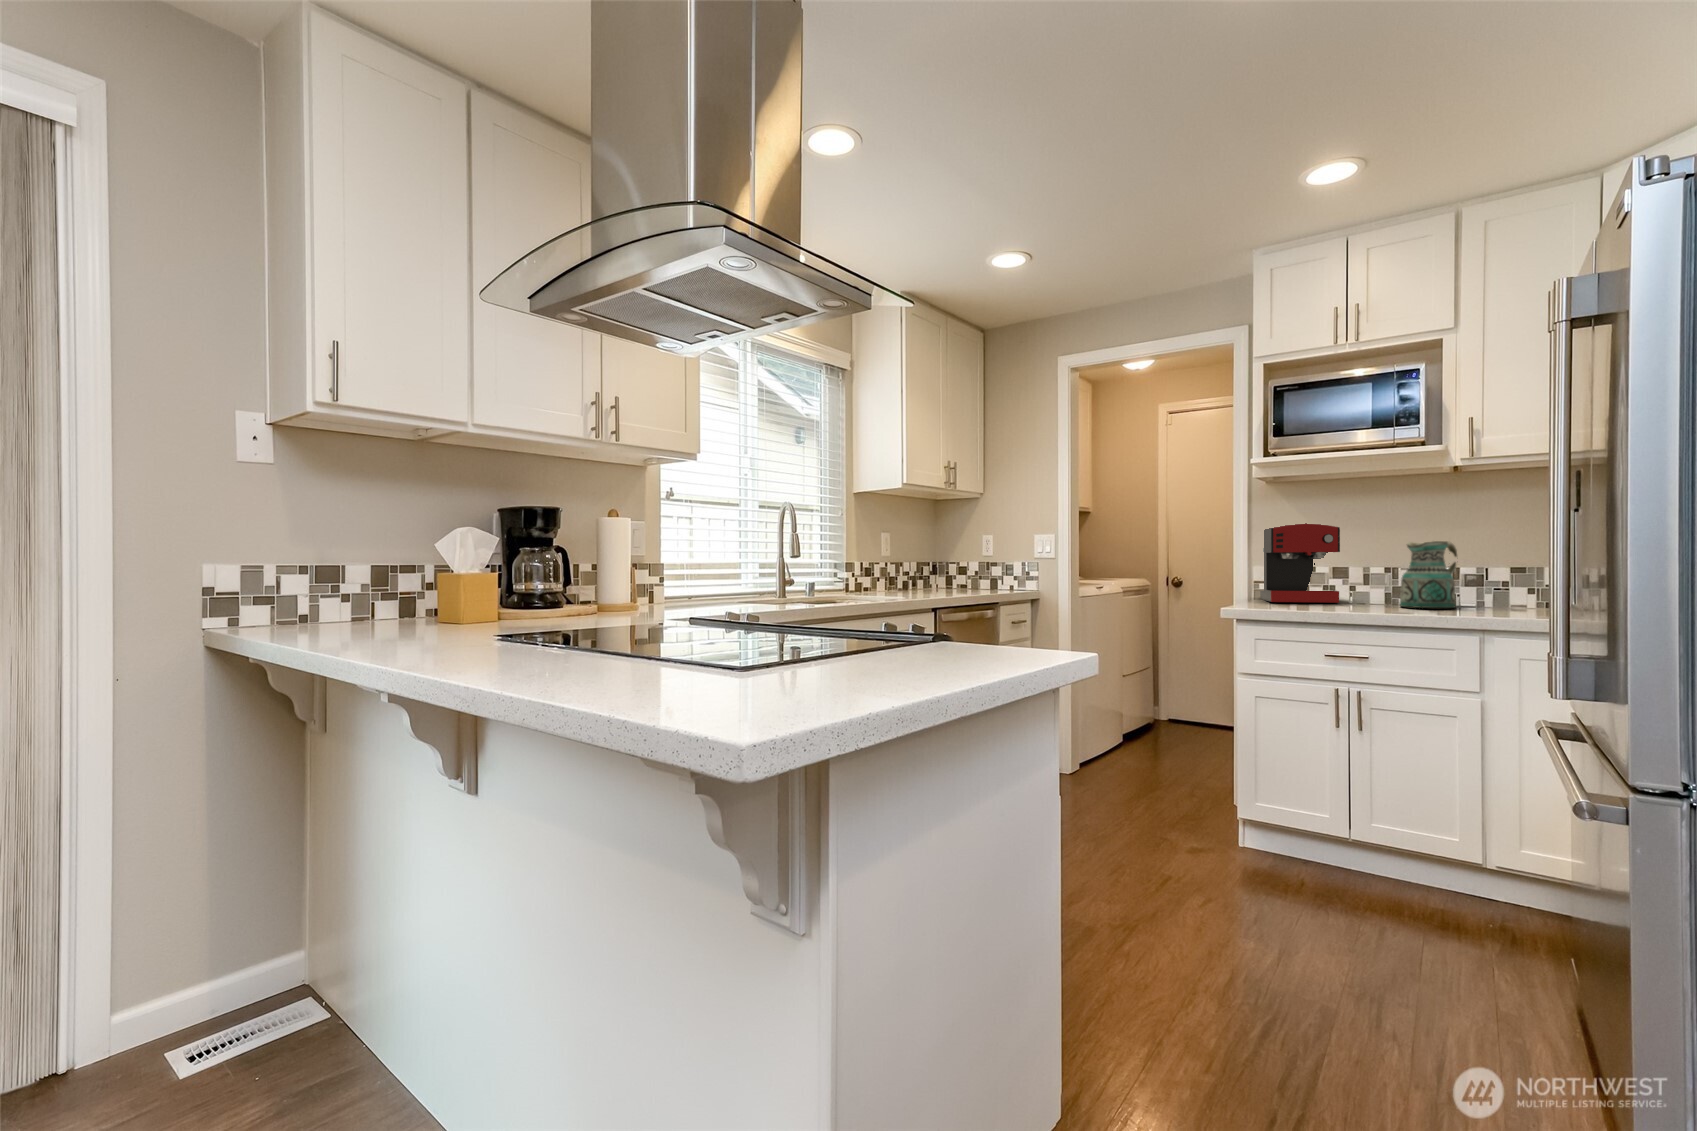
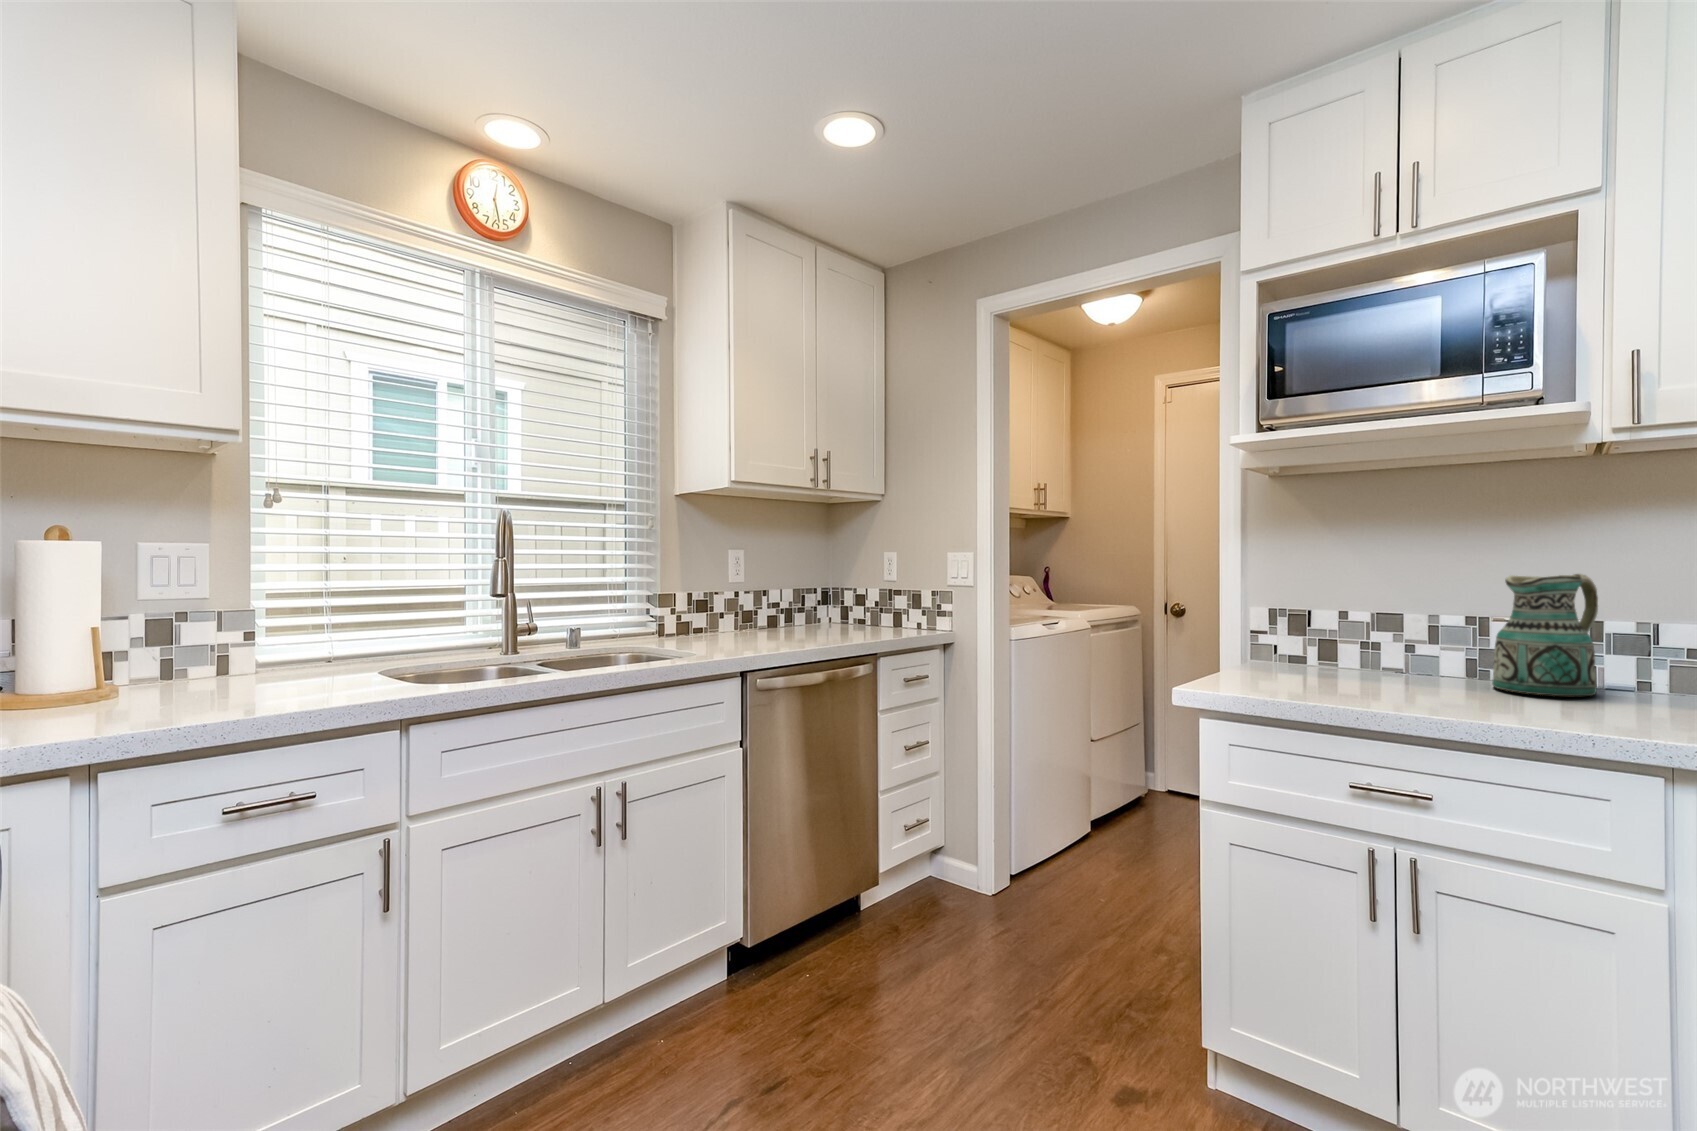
coffee maker: present [1260,523,1340,603] -> none [1263,532,1388,673]

